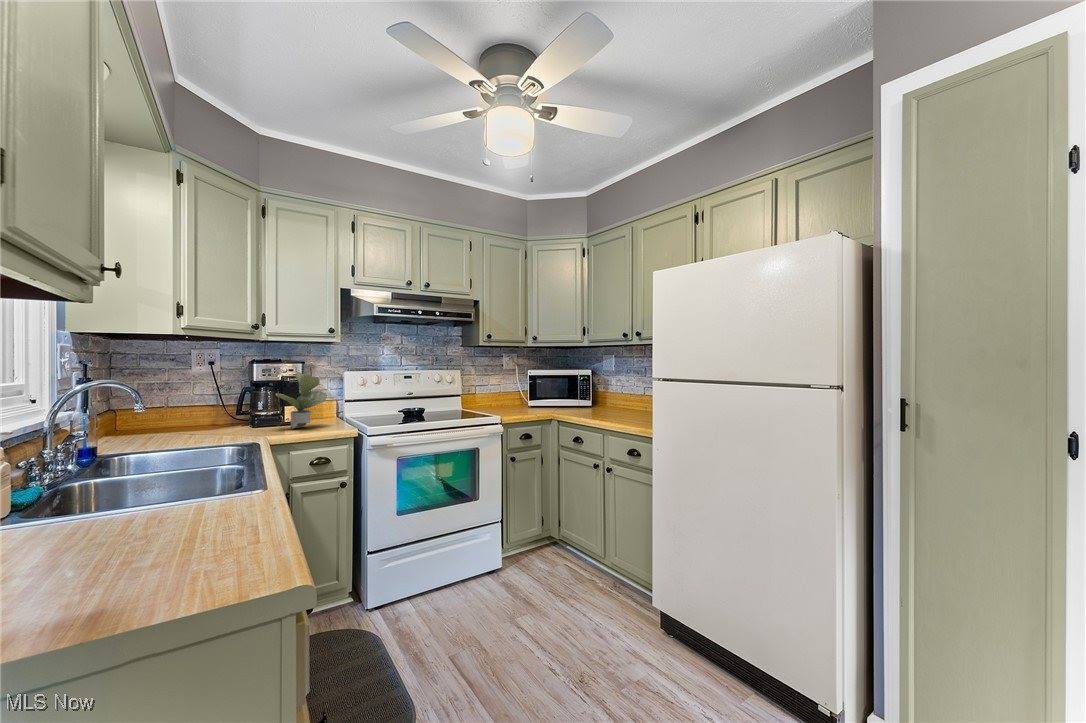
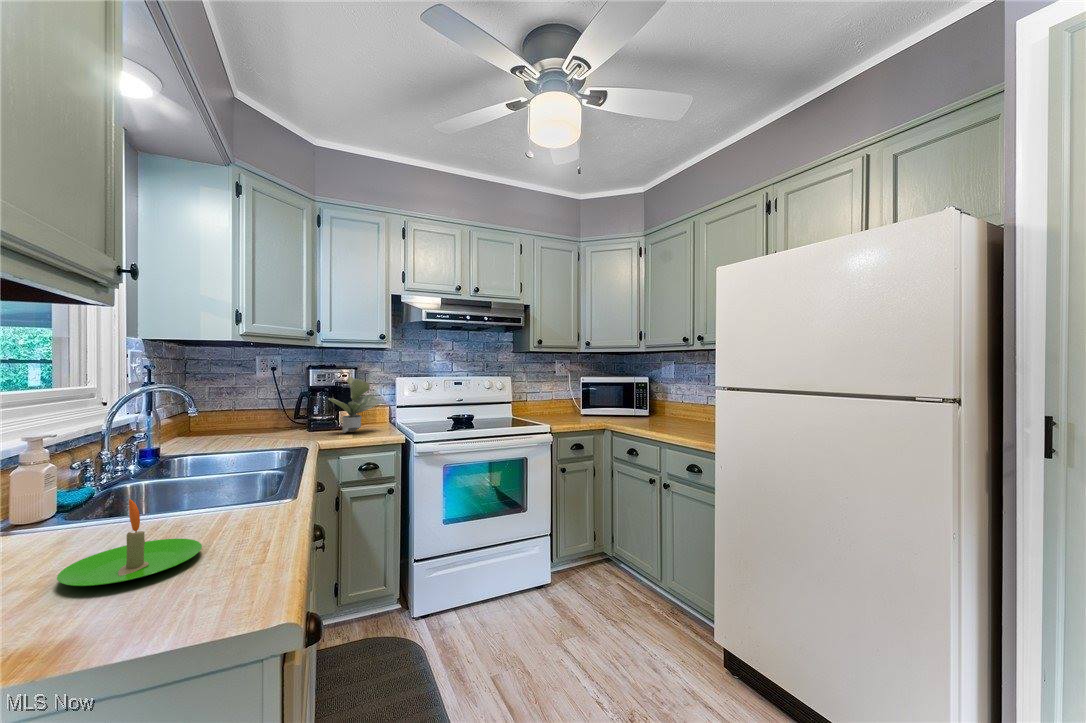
candle: none [51,488,190,569] -> present [57,499,202,586]

